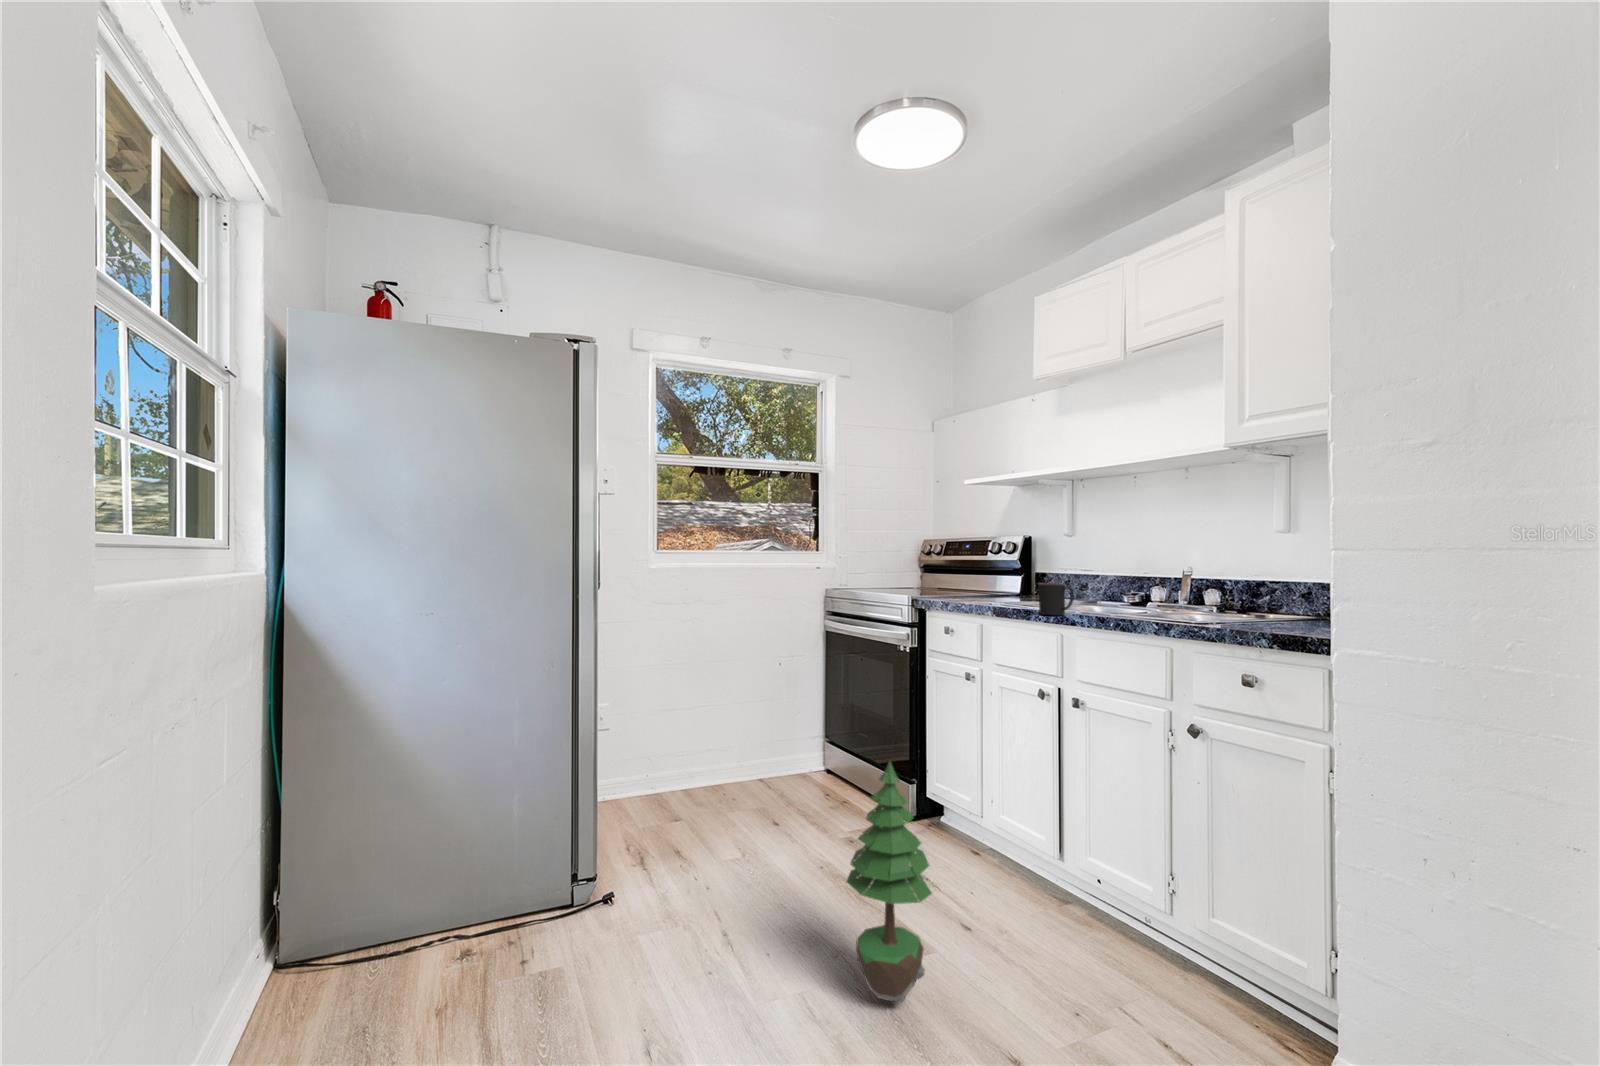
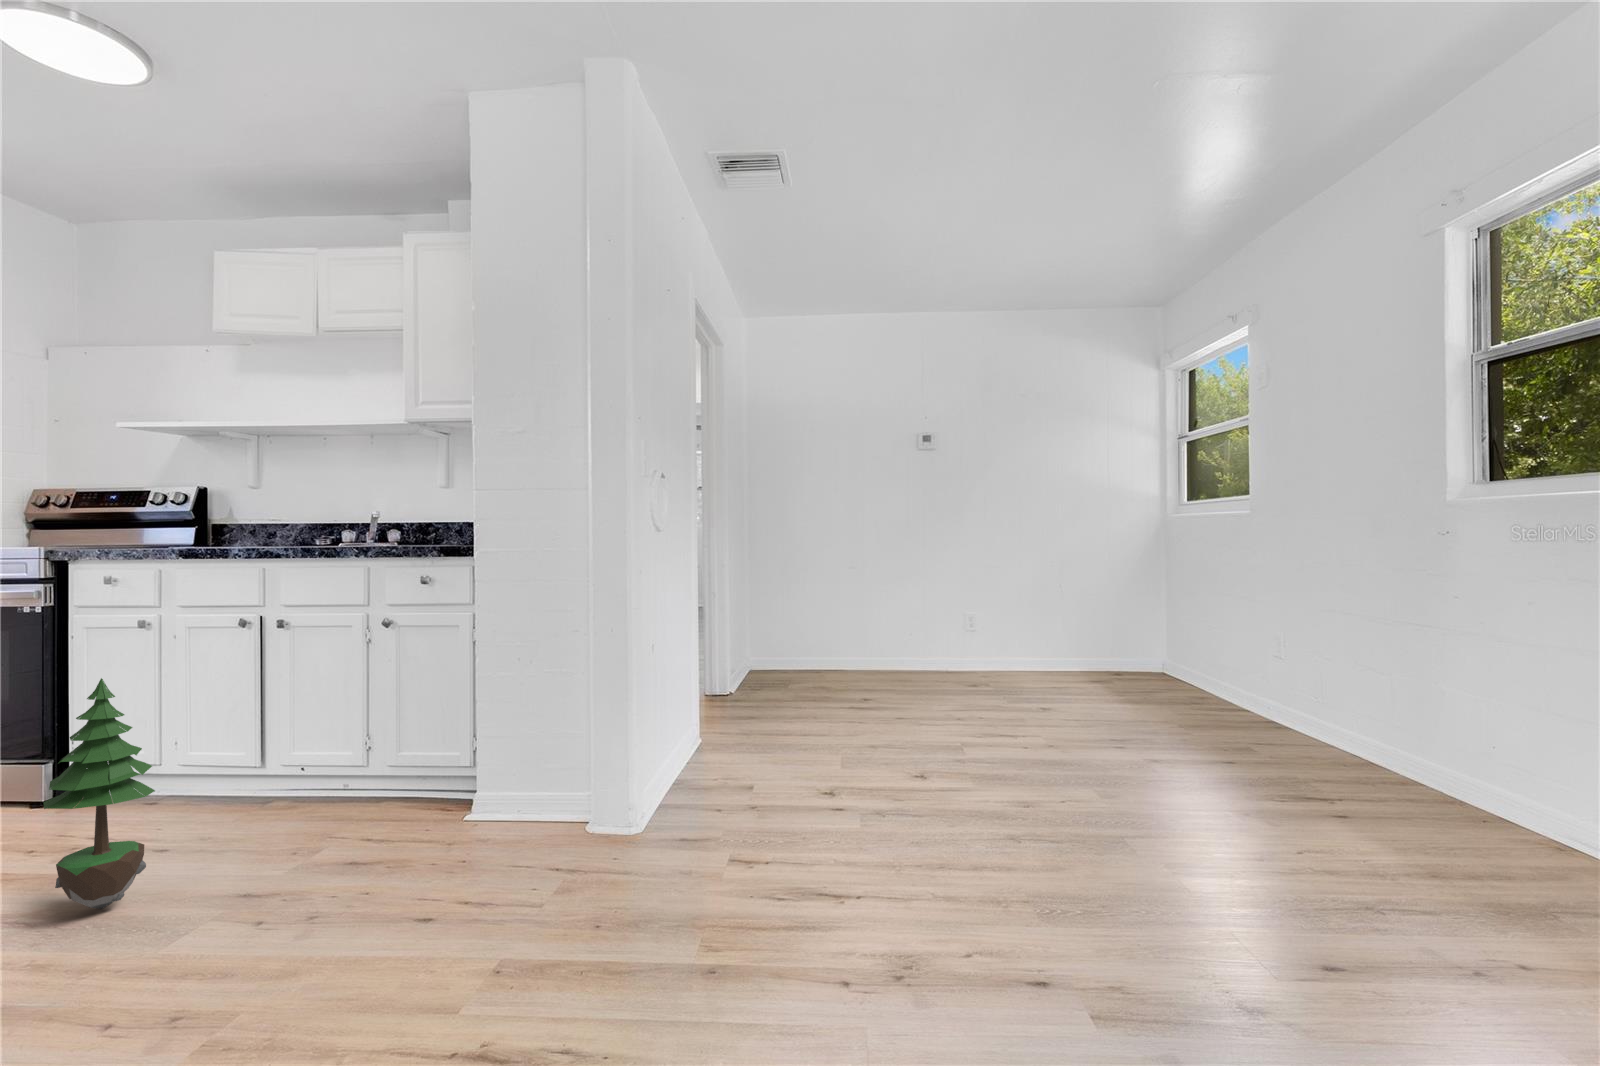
mug: present [1039,583,1074,615] -> none [239,522,277,551]

